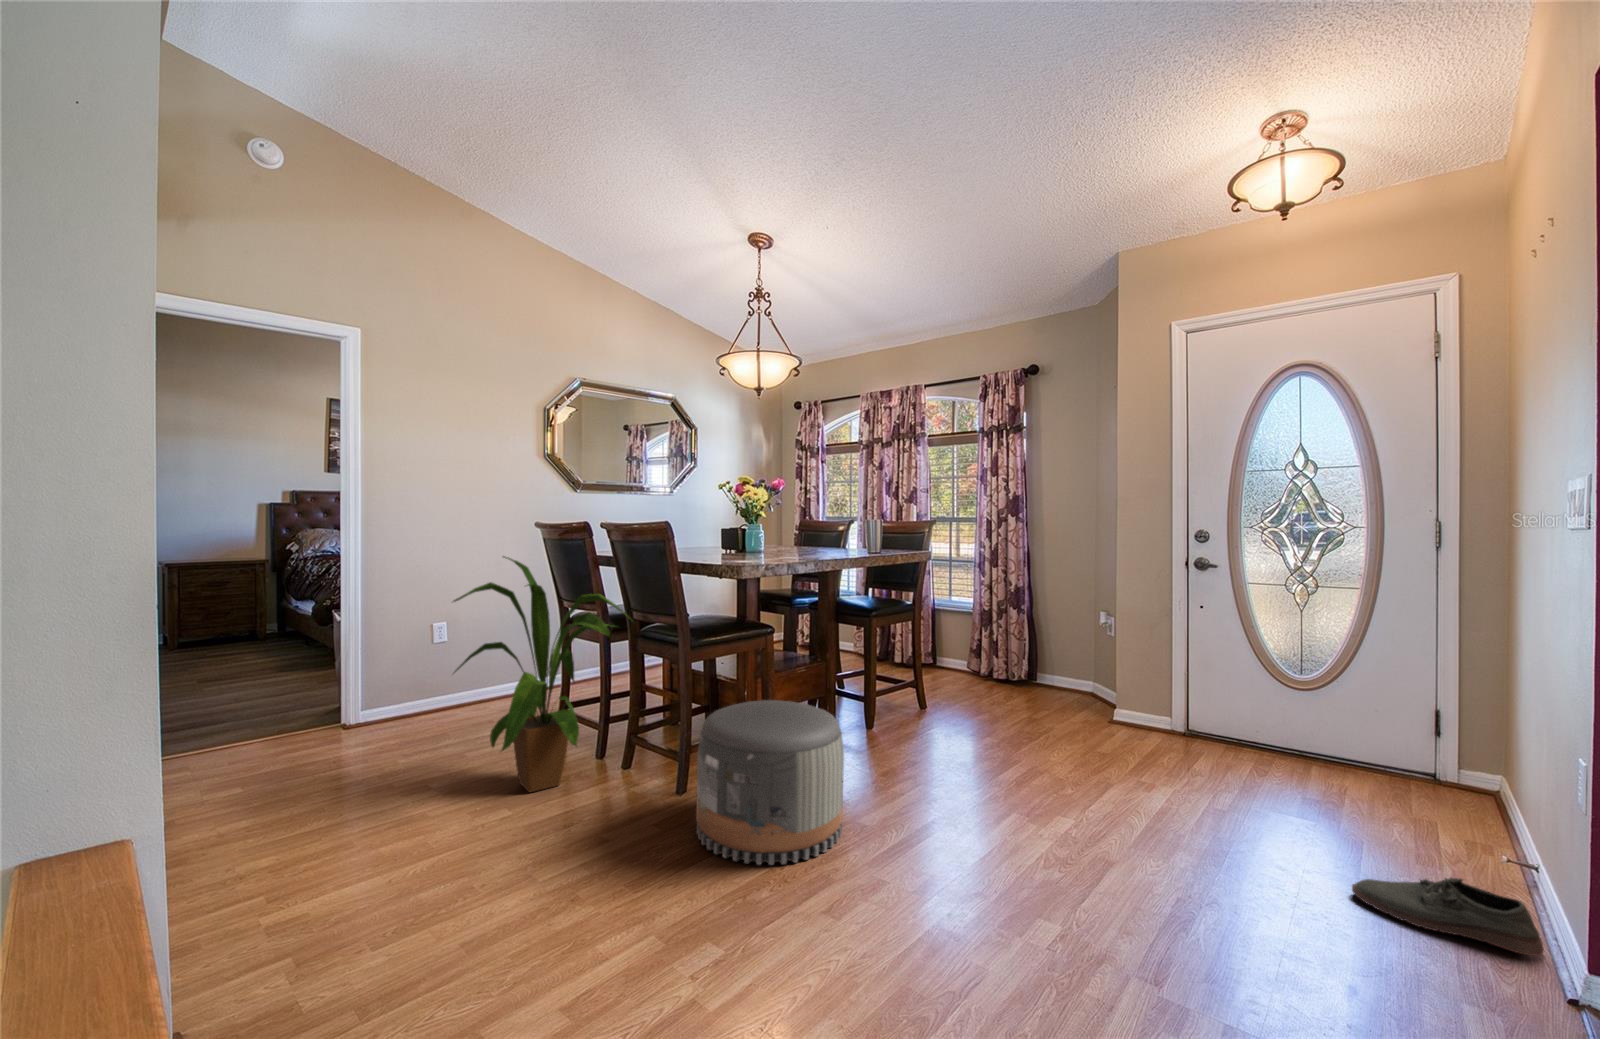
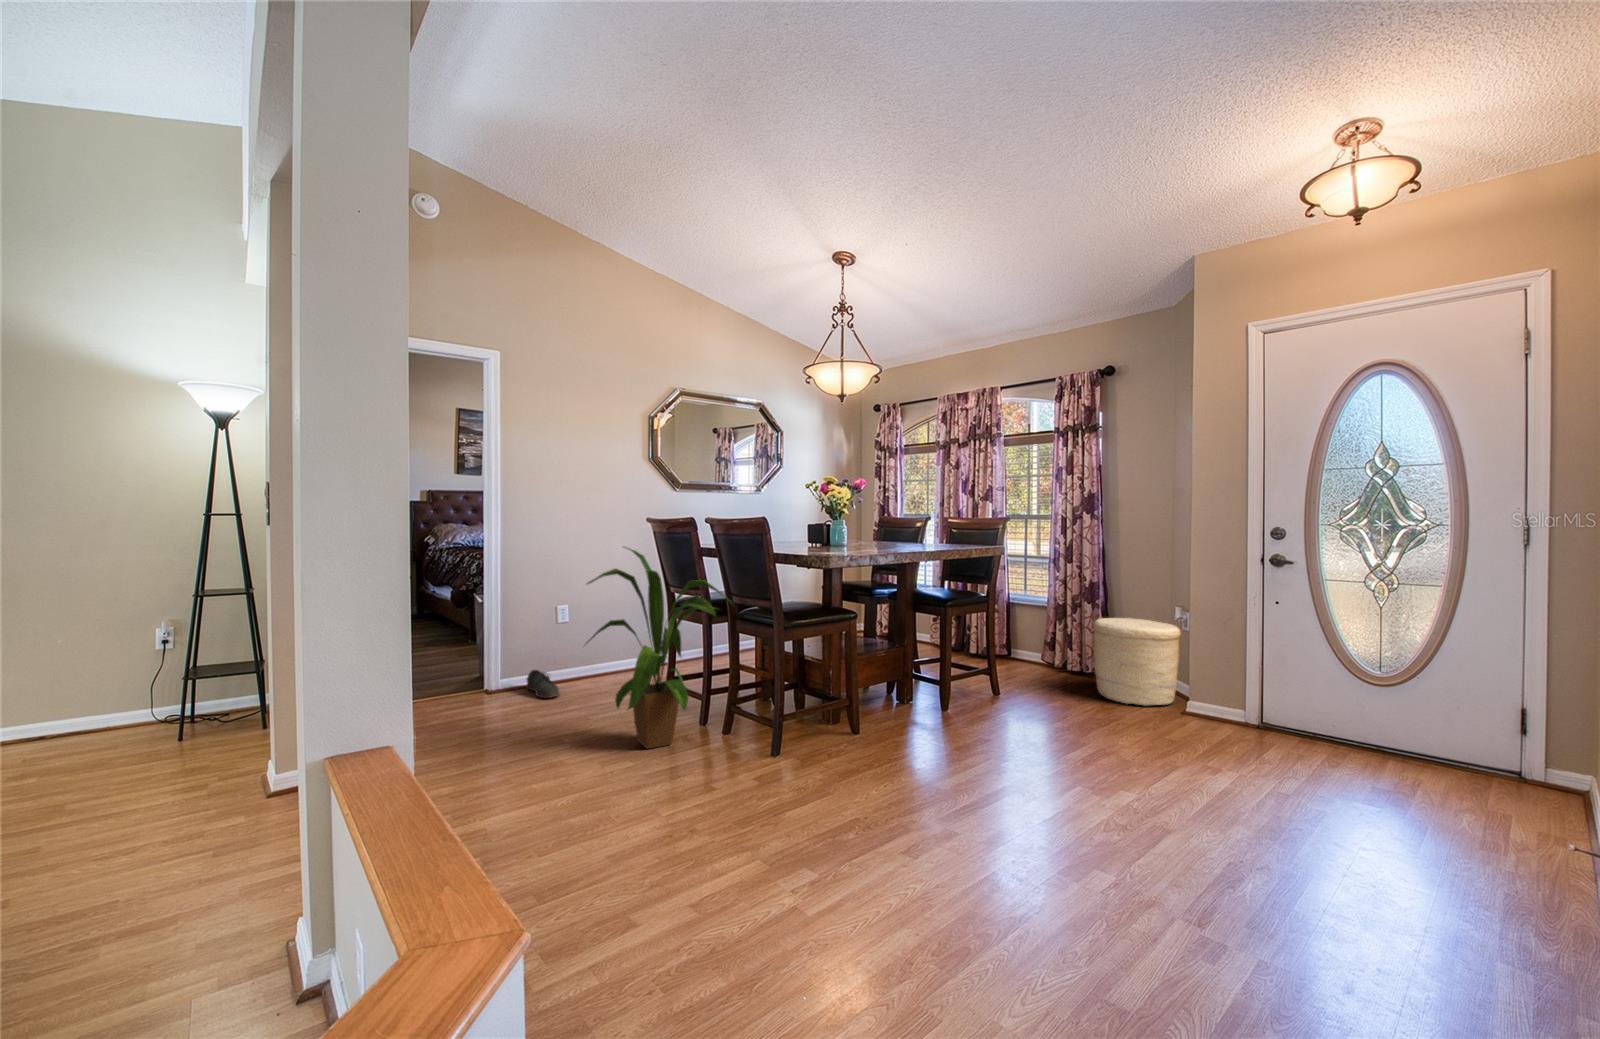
woven basket: none [1020,624,1106,715] -> present [1093,618,1181,706]
pouf: present [696,700,844,865] -> none [791,676,921,814]
shoe: present [1352,878,1544,956] -> present [527,670,559,698]

